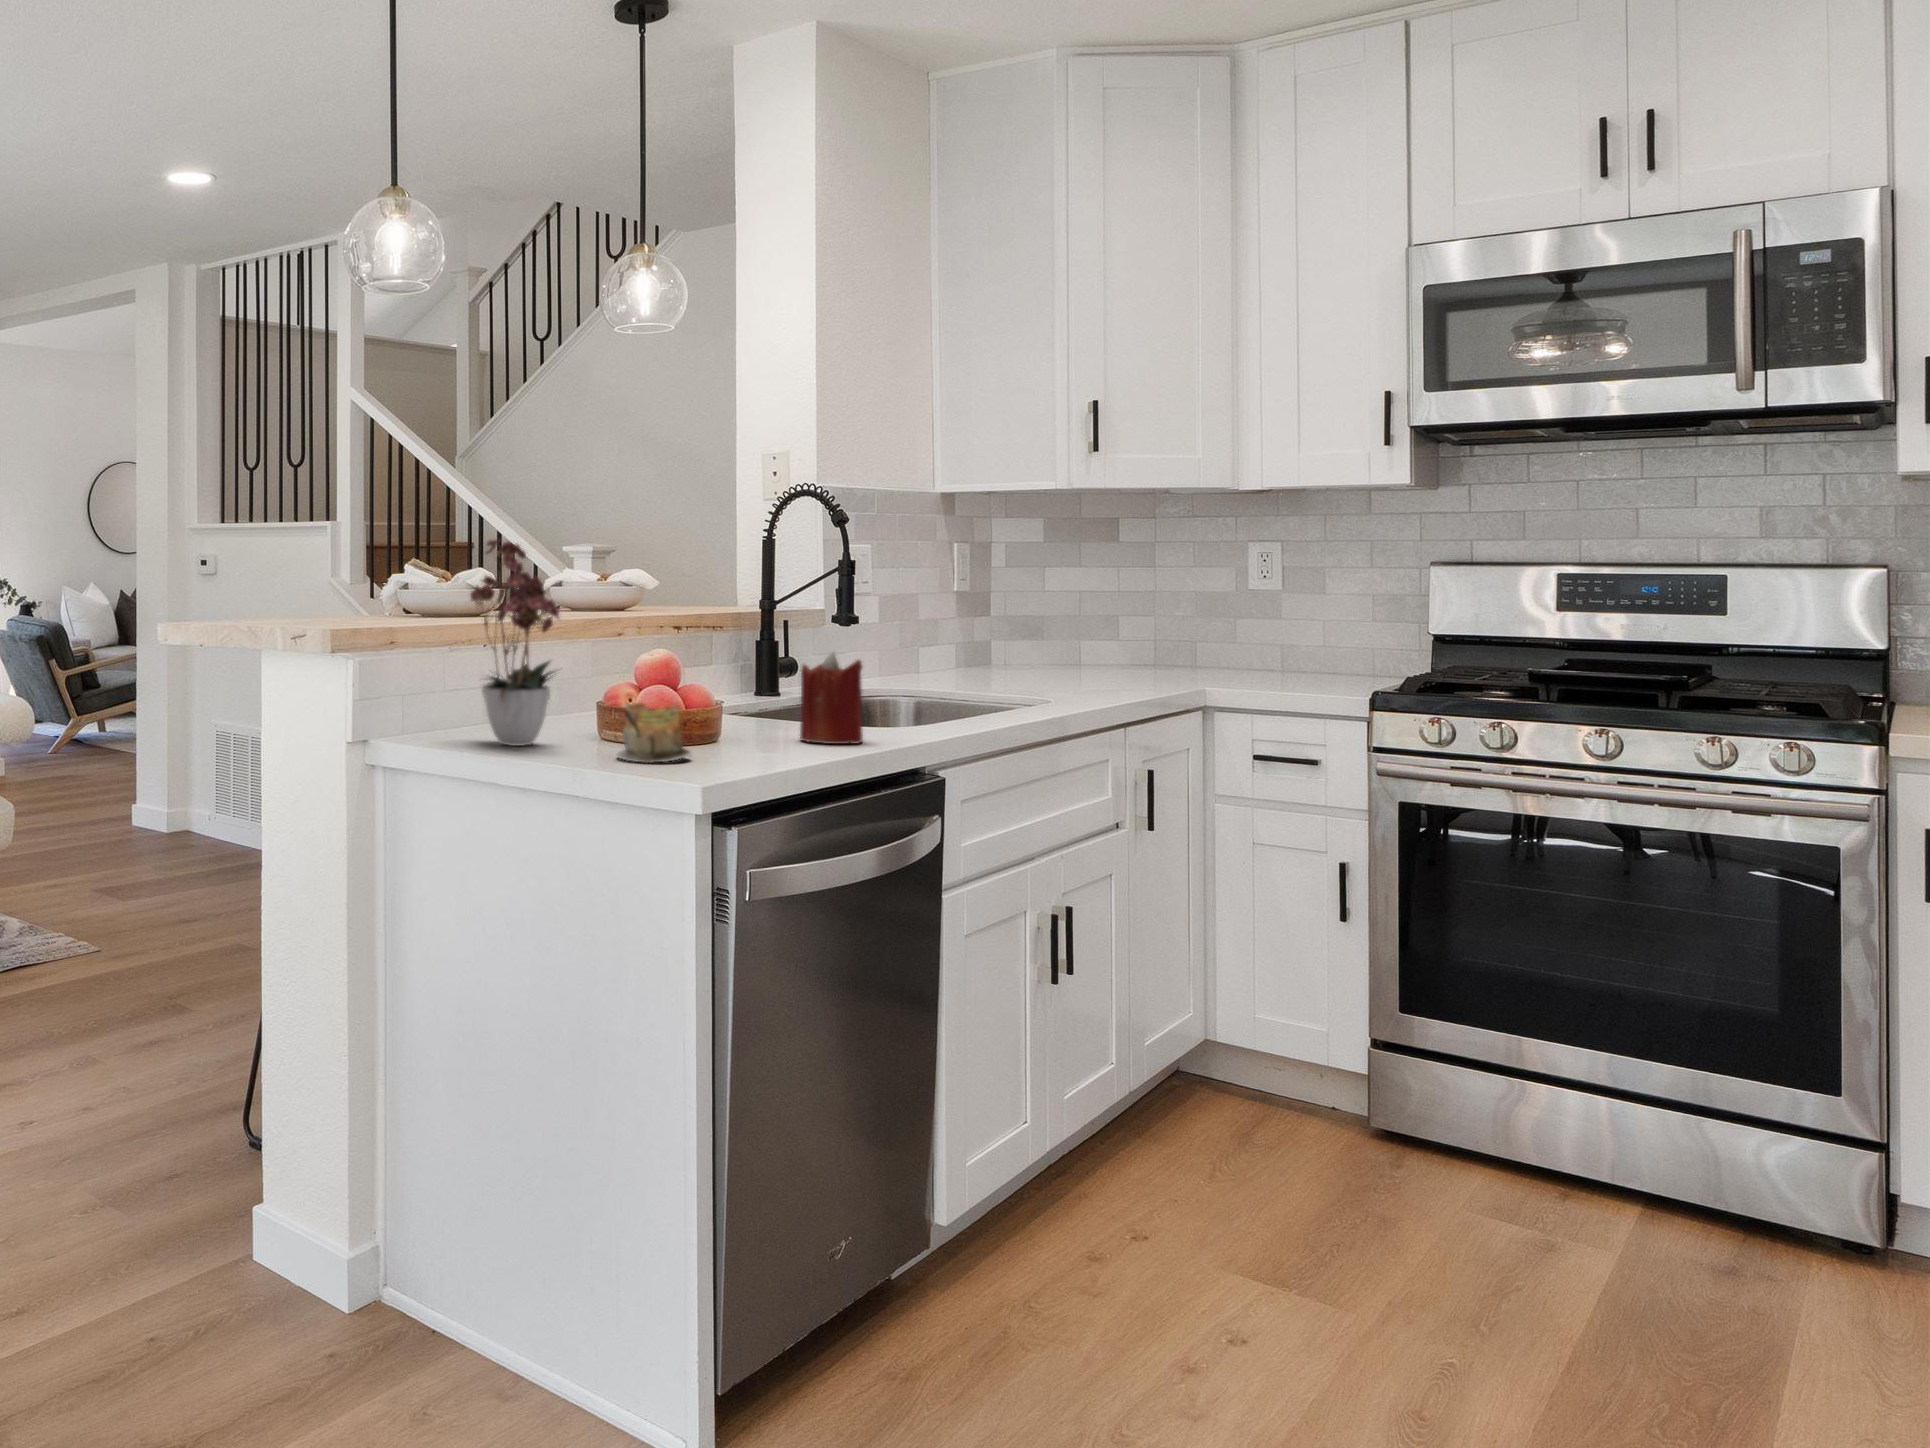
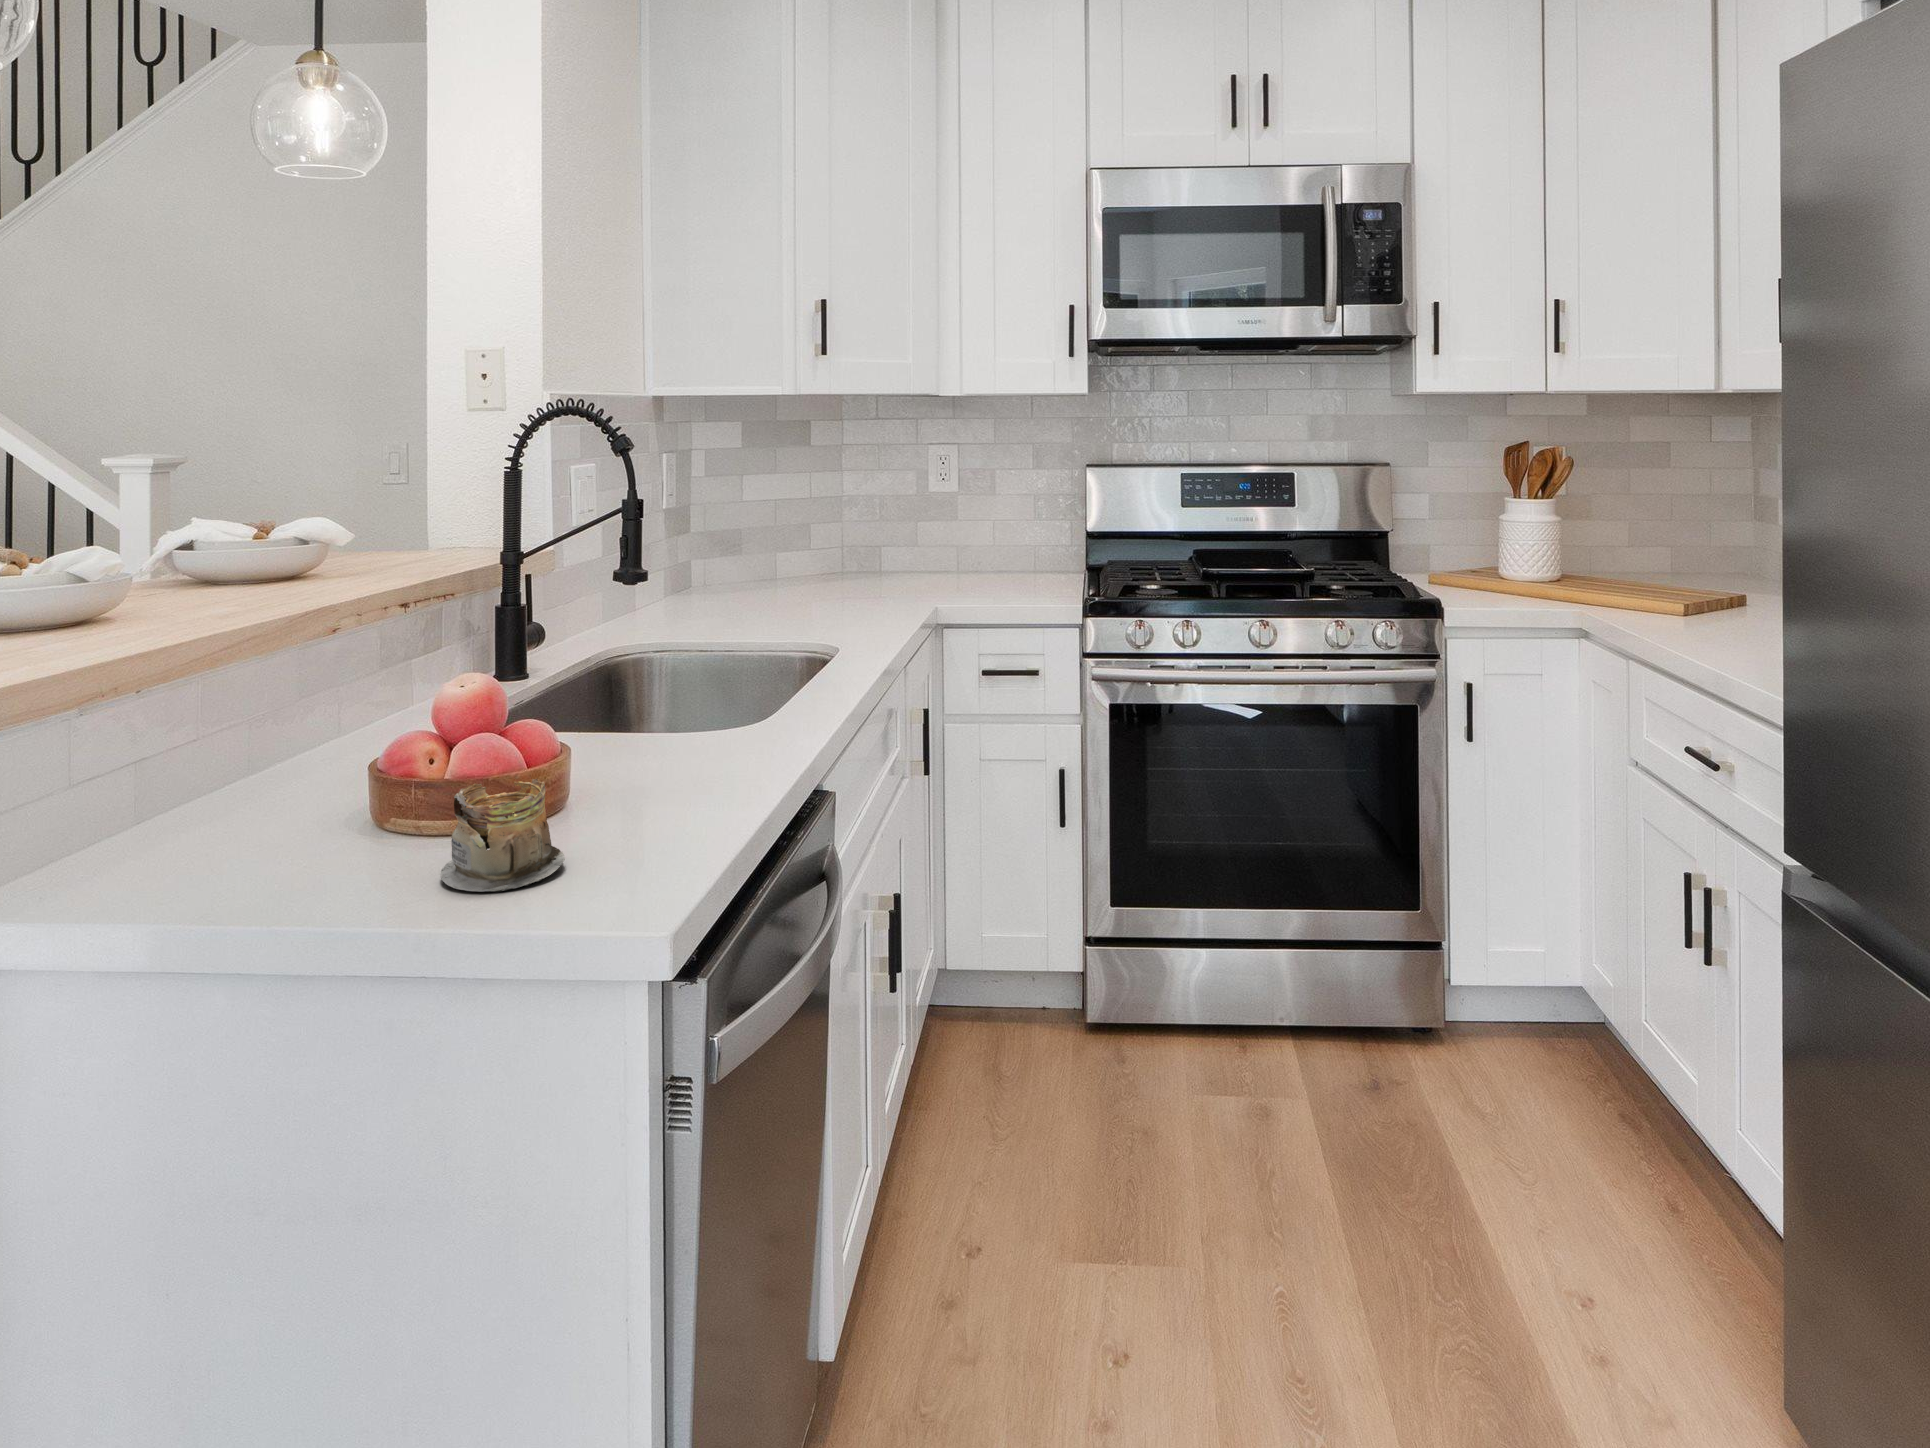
flower arrangement: present [470,540,559,746] -> none [111,507,344,884]
candle: present [800,652,863,744] -> none [645,645,730,777]

